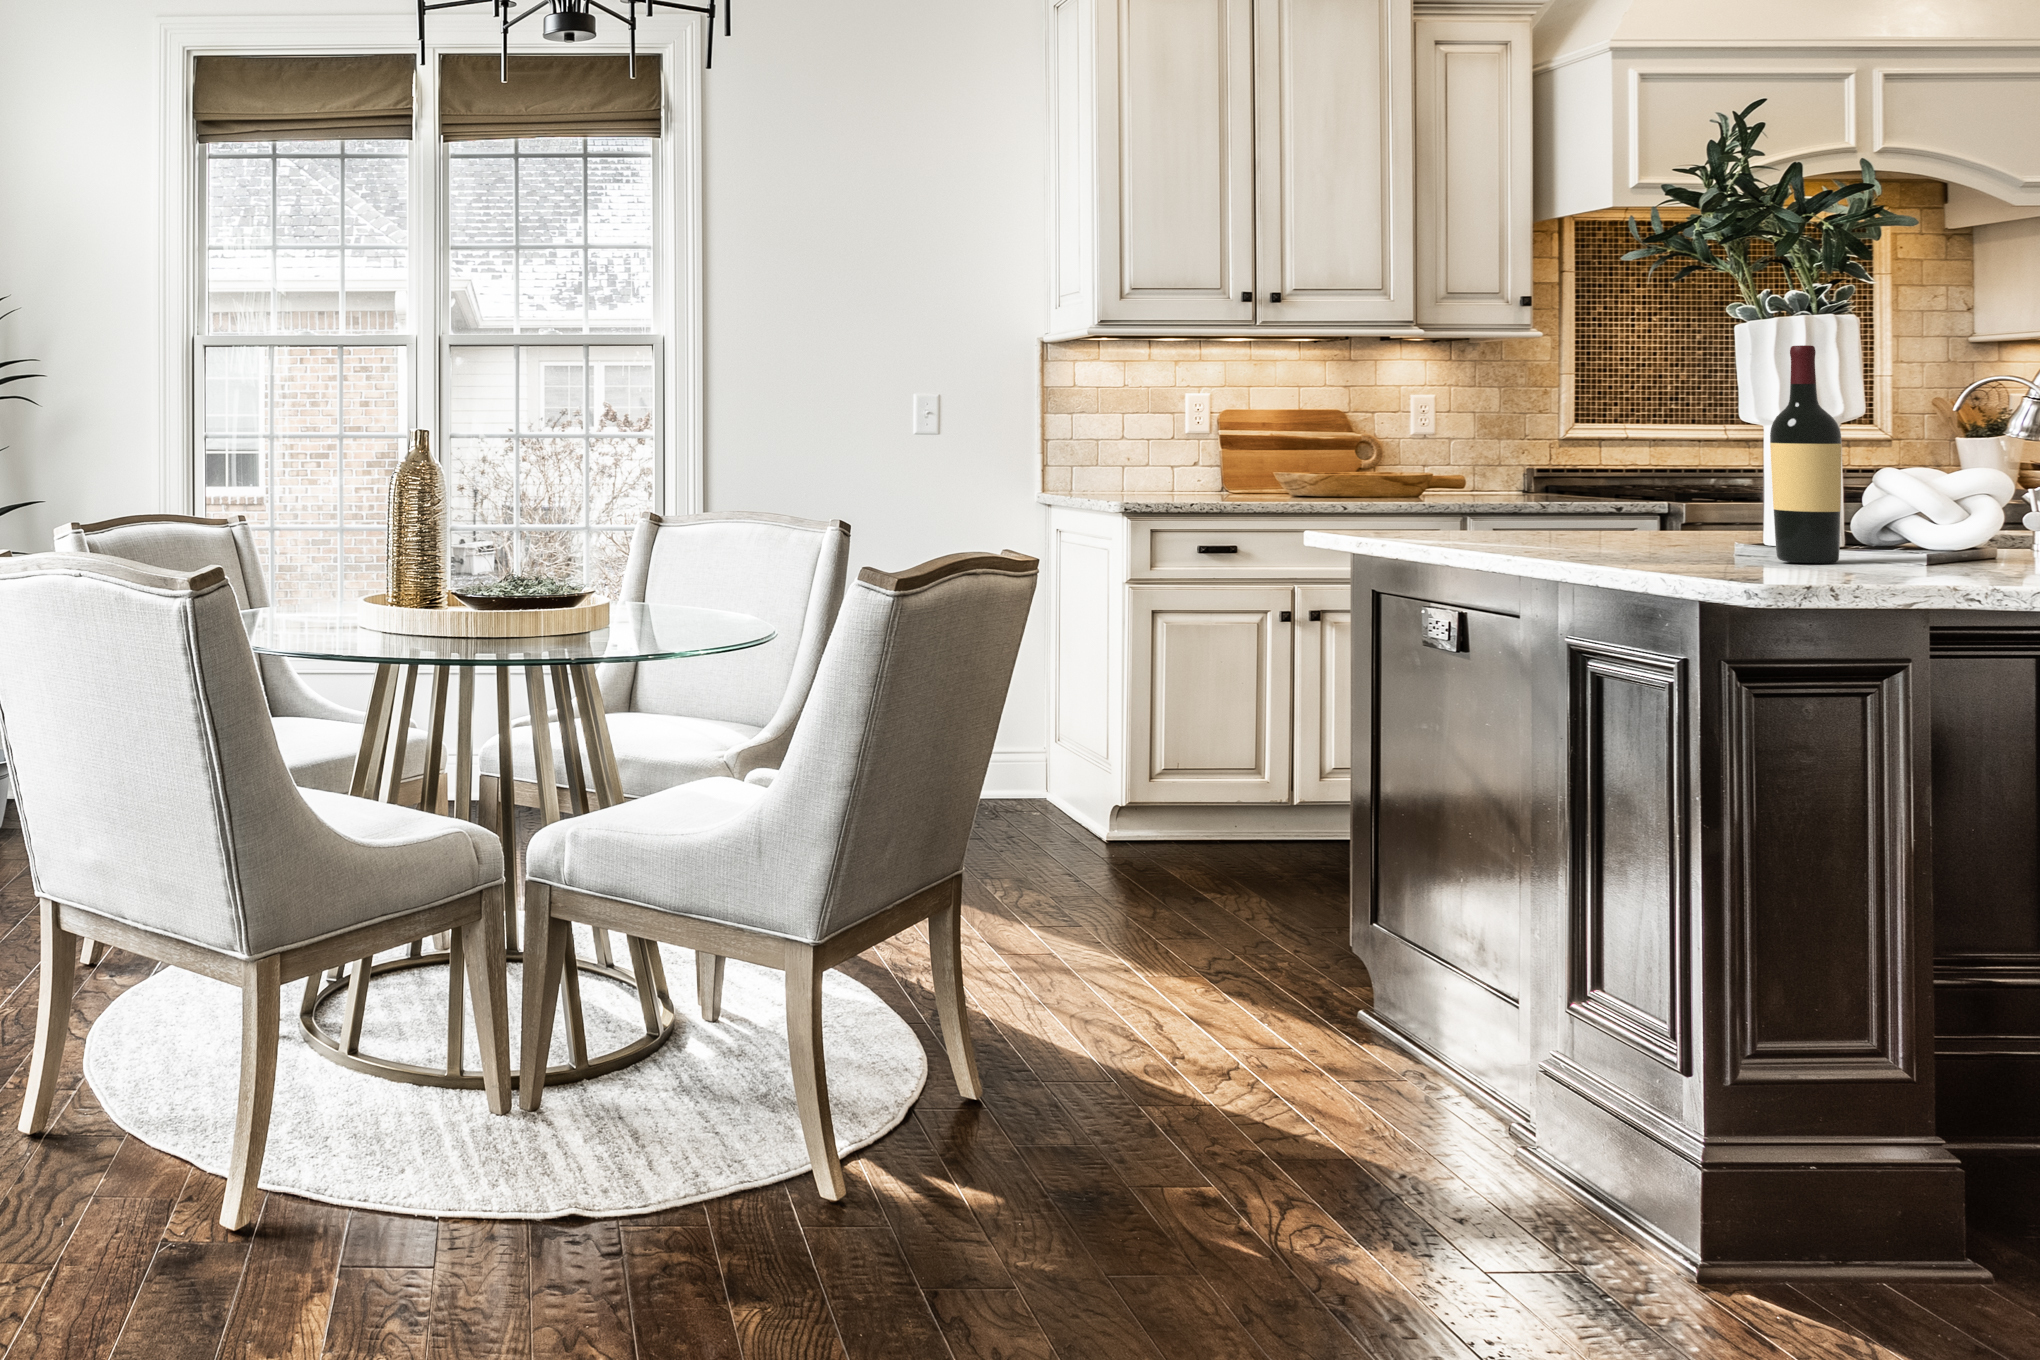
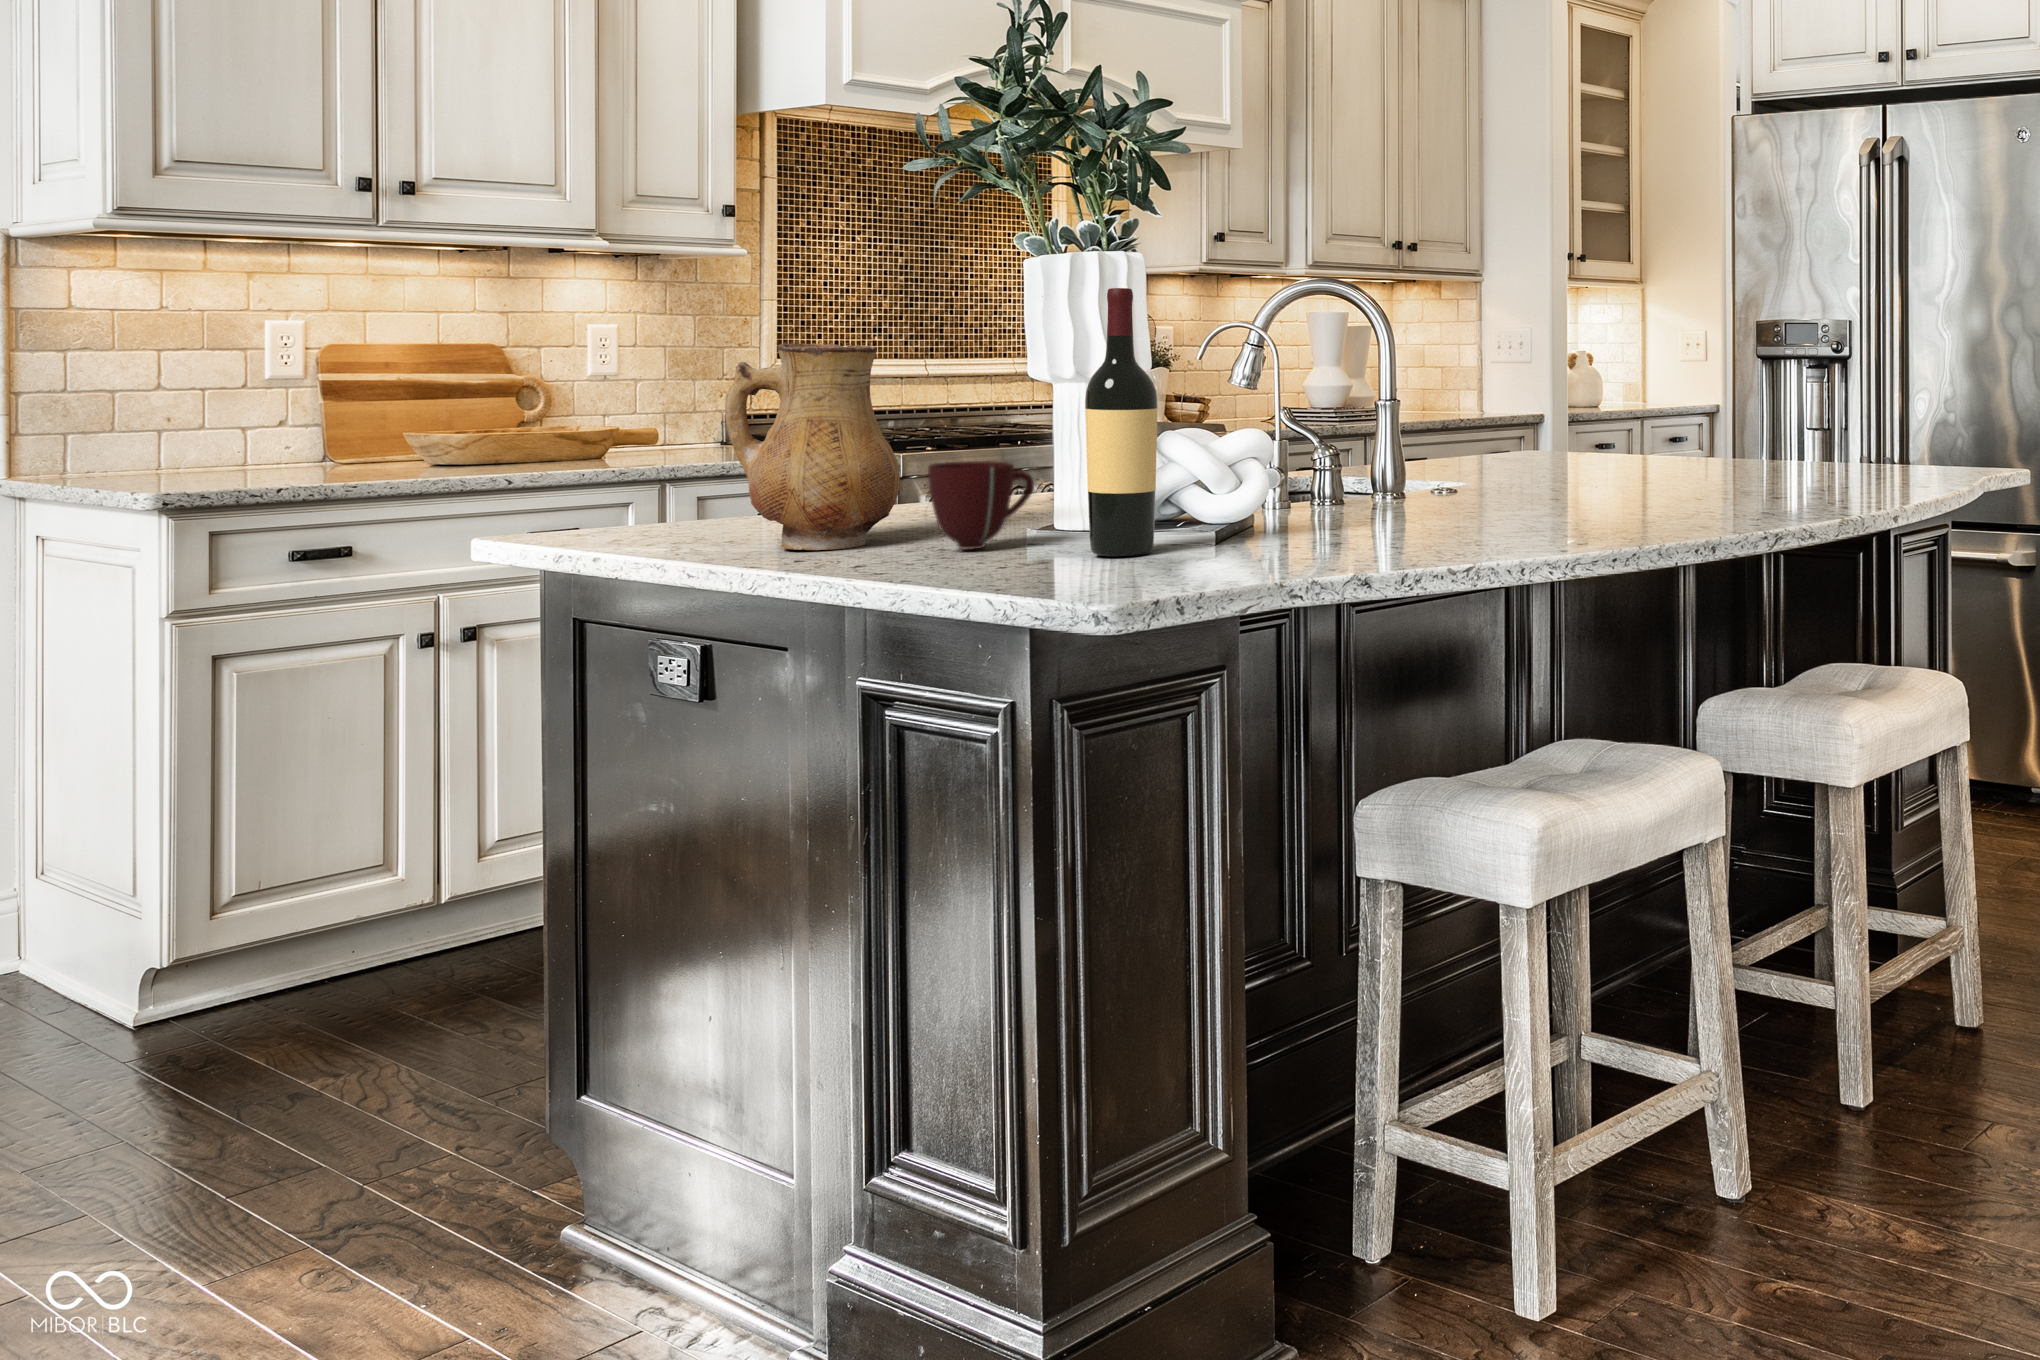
ceramic pitcher: none [1481,396,1623,549] -> present [725,344,900,550]
mug: none [1638,486,1737,554] -> present [928,461,1034,549]

